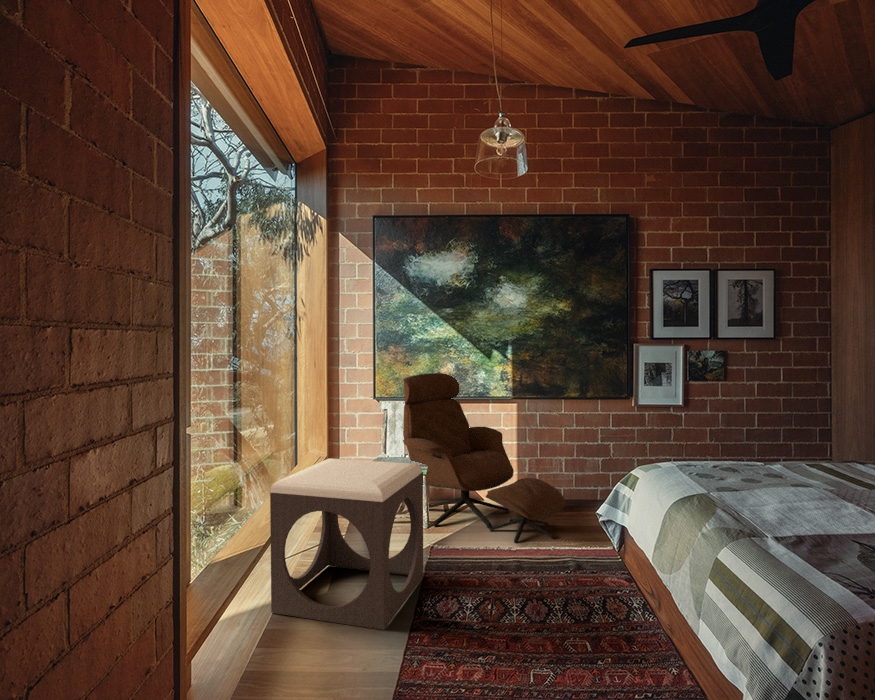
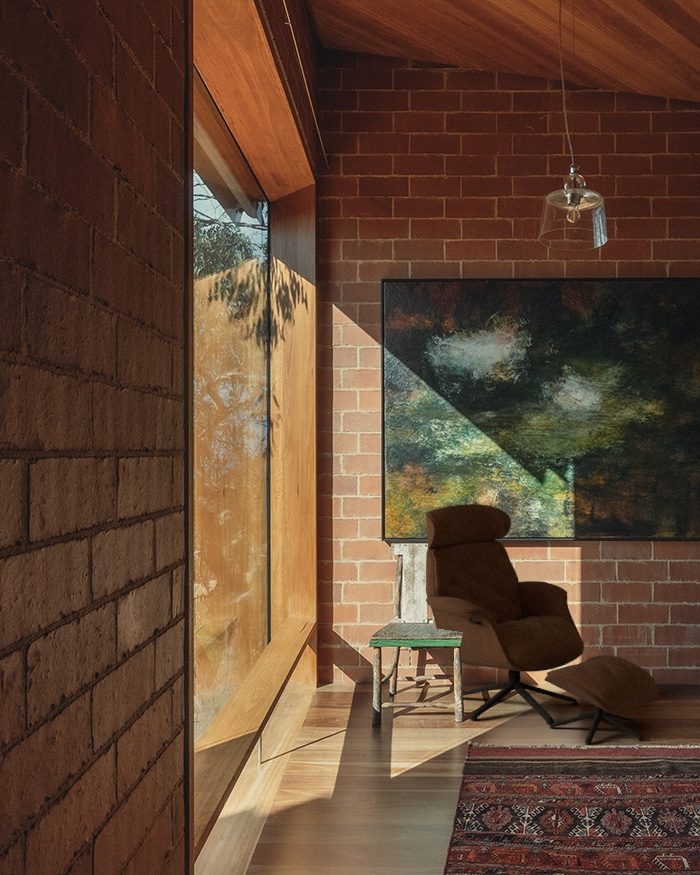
footstool: present [270,458,423,630] -> none [272,622,463,838]

